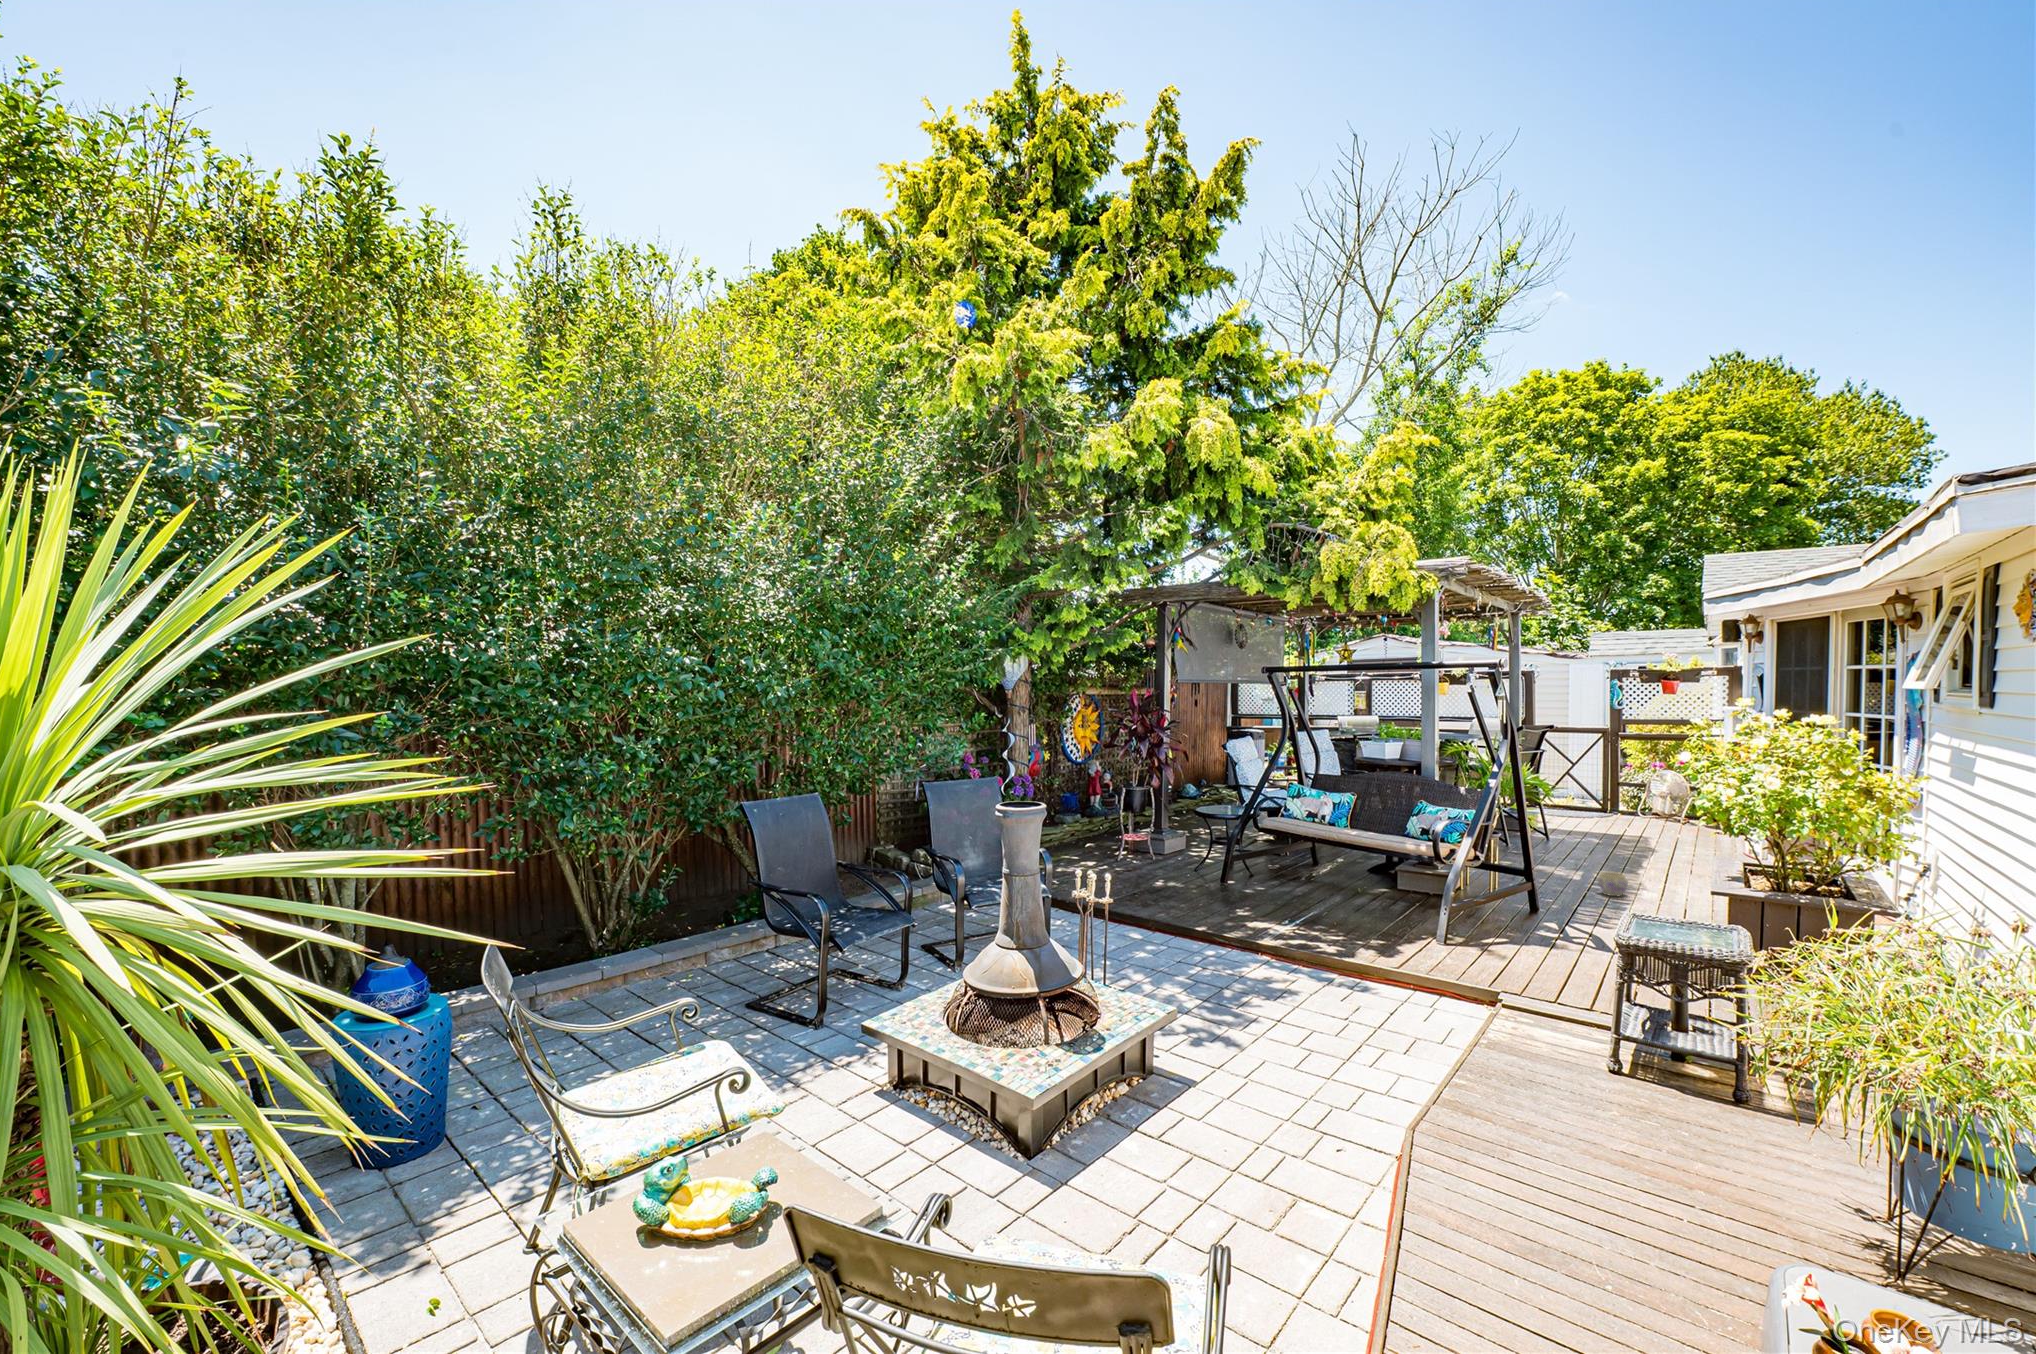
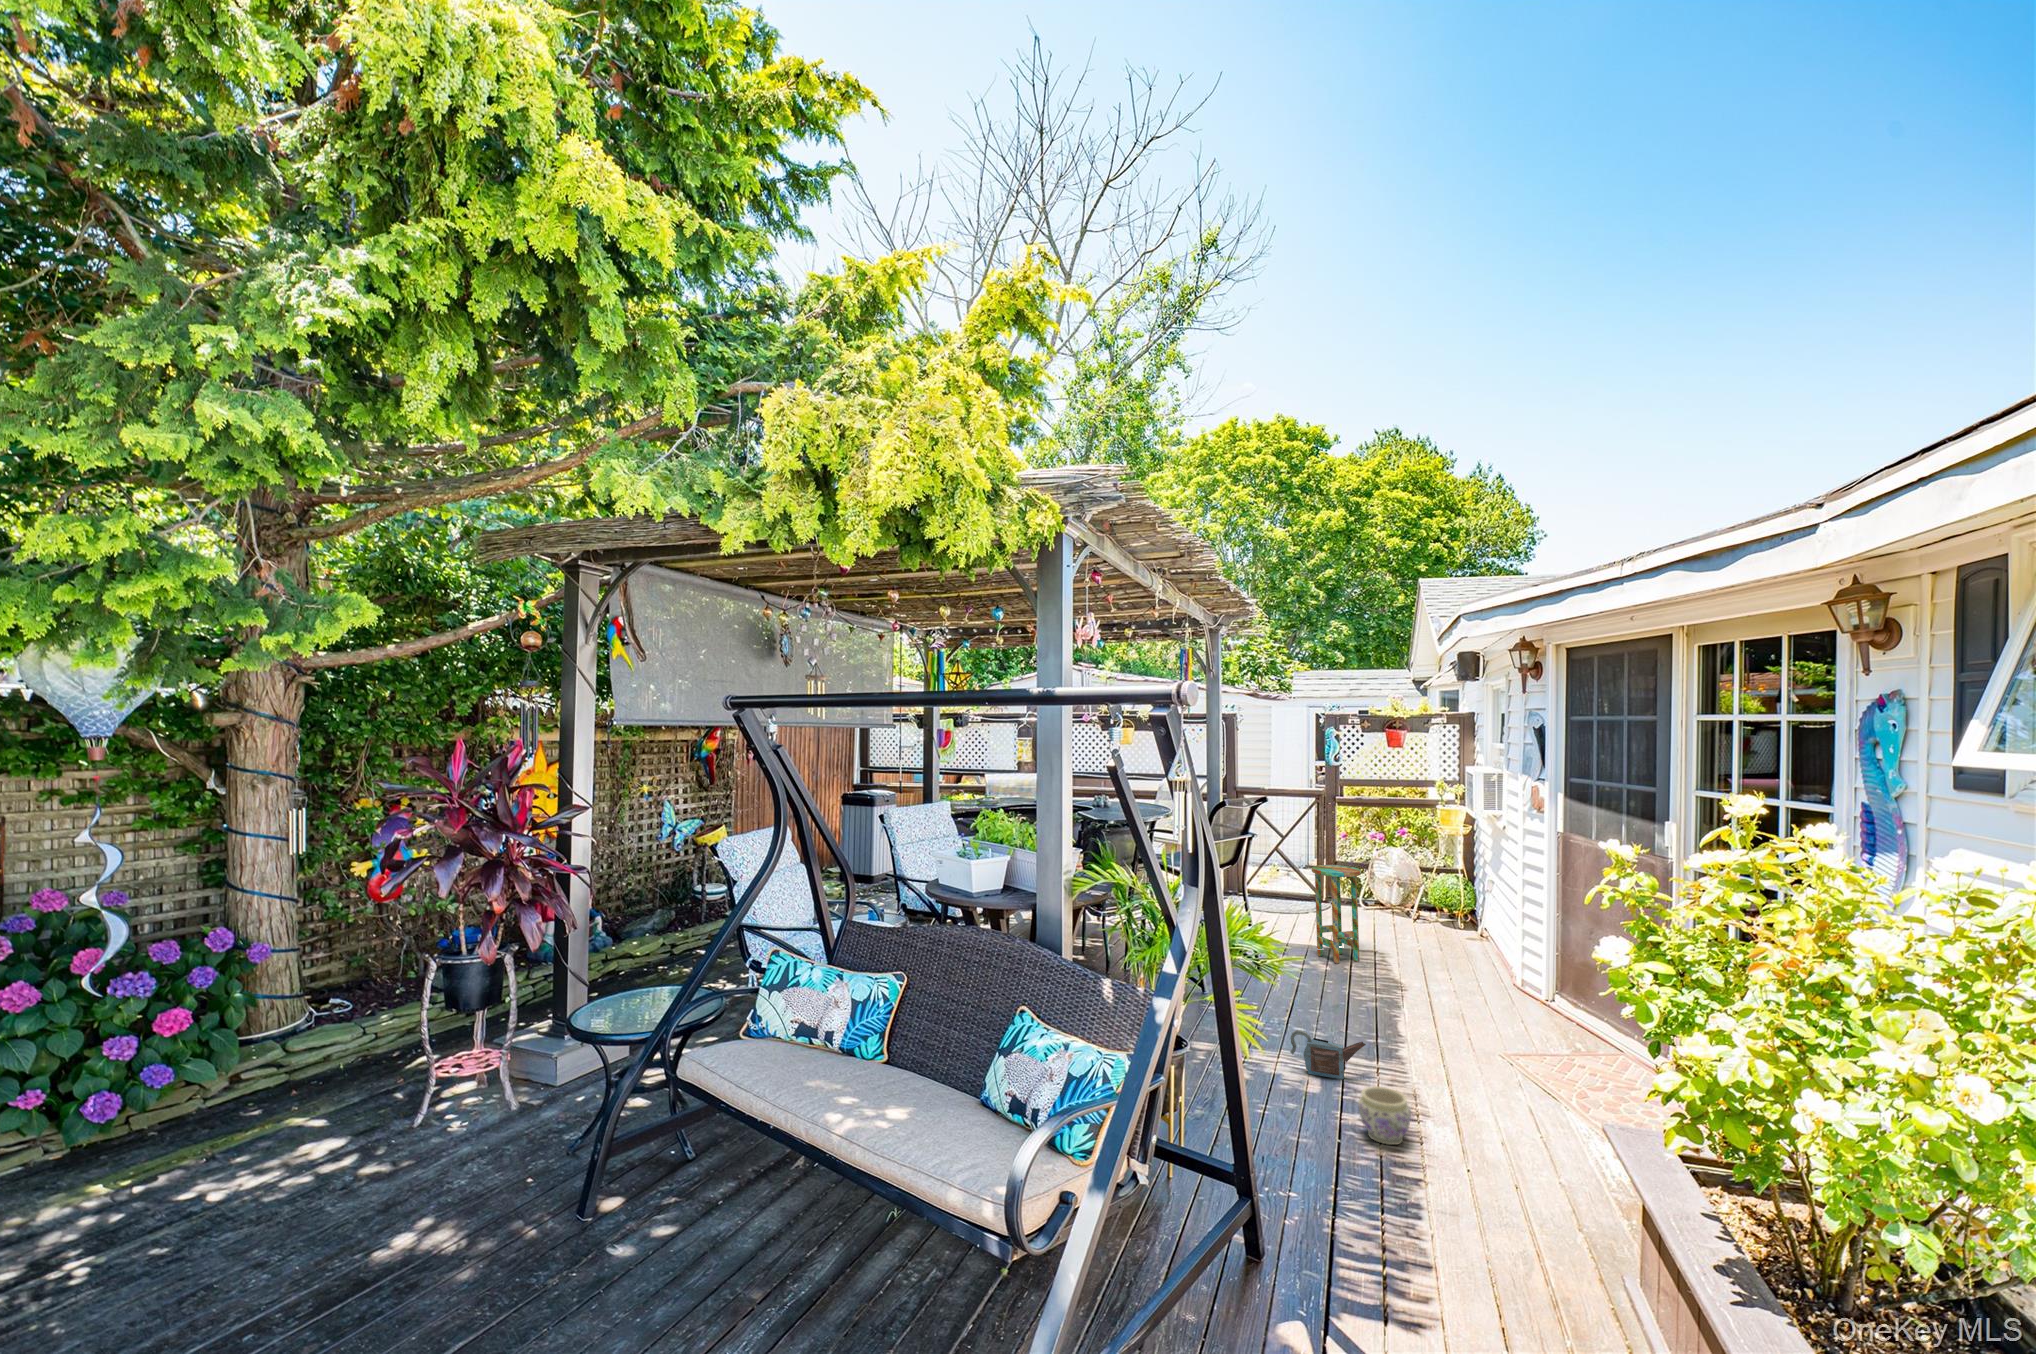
side table: none [1589,777,1627,841] -> present [1312,865,1361,964]
watering can: none [1561,853,1609,879] -> present [1290,1030,1366,1079]

